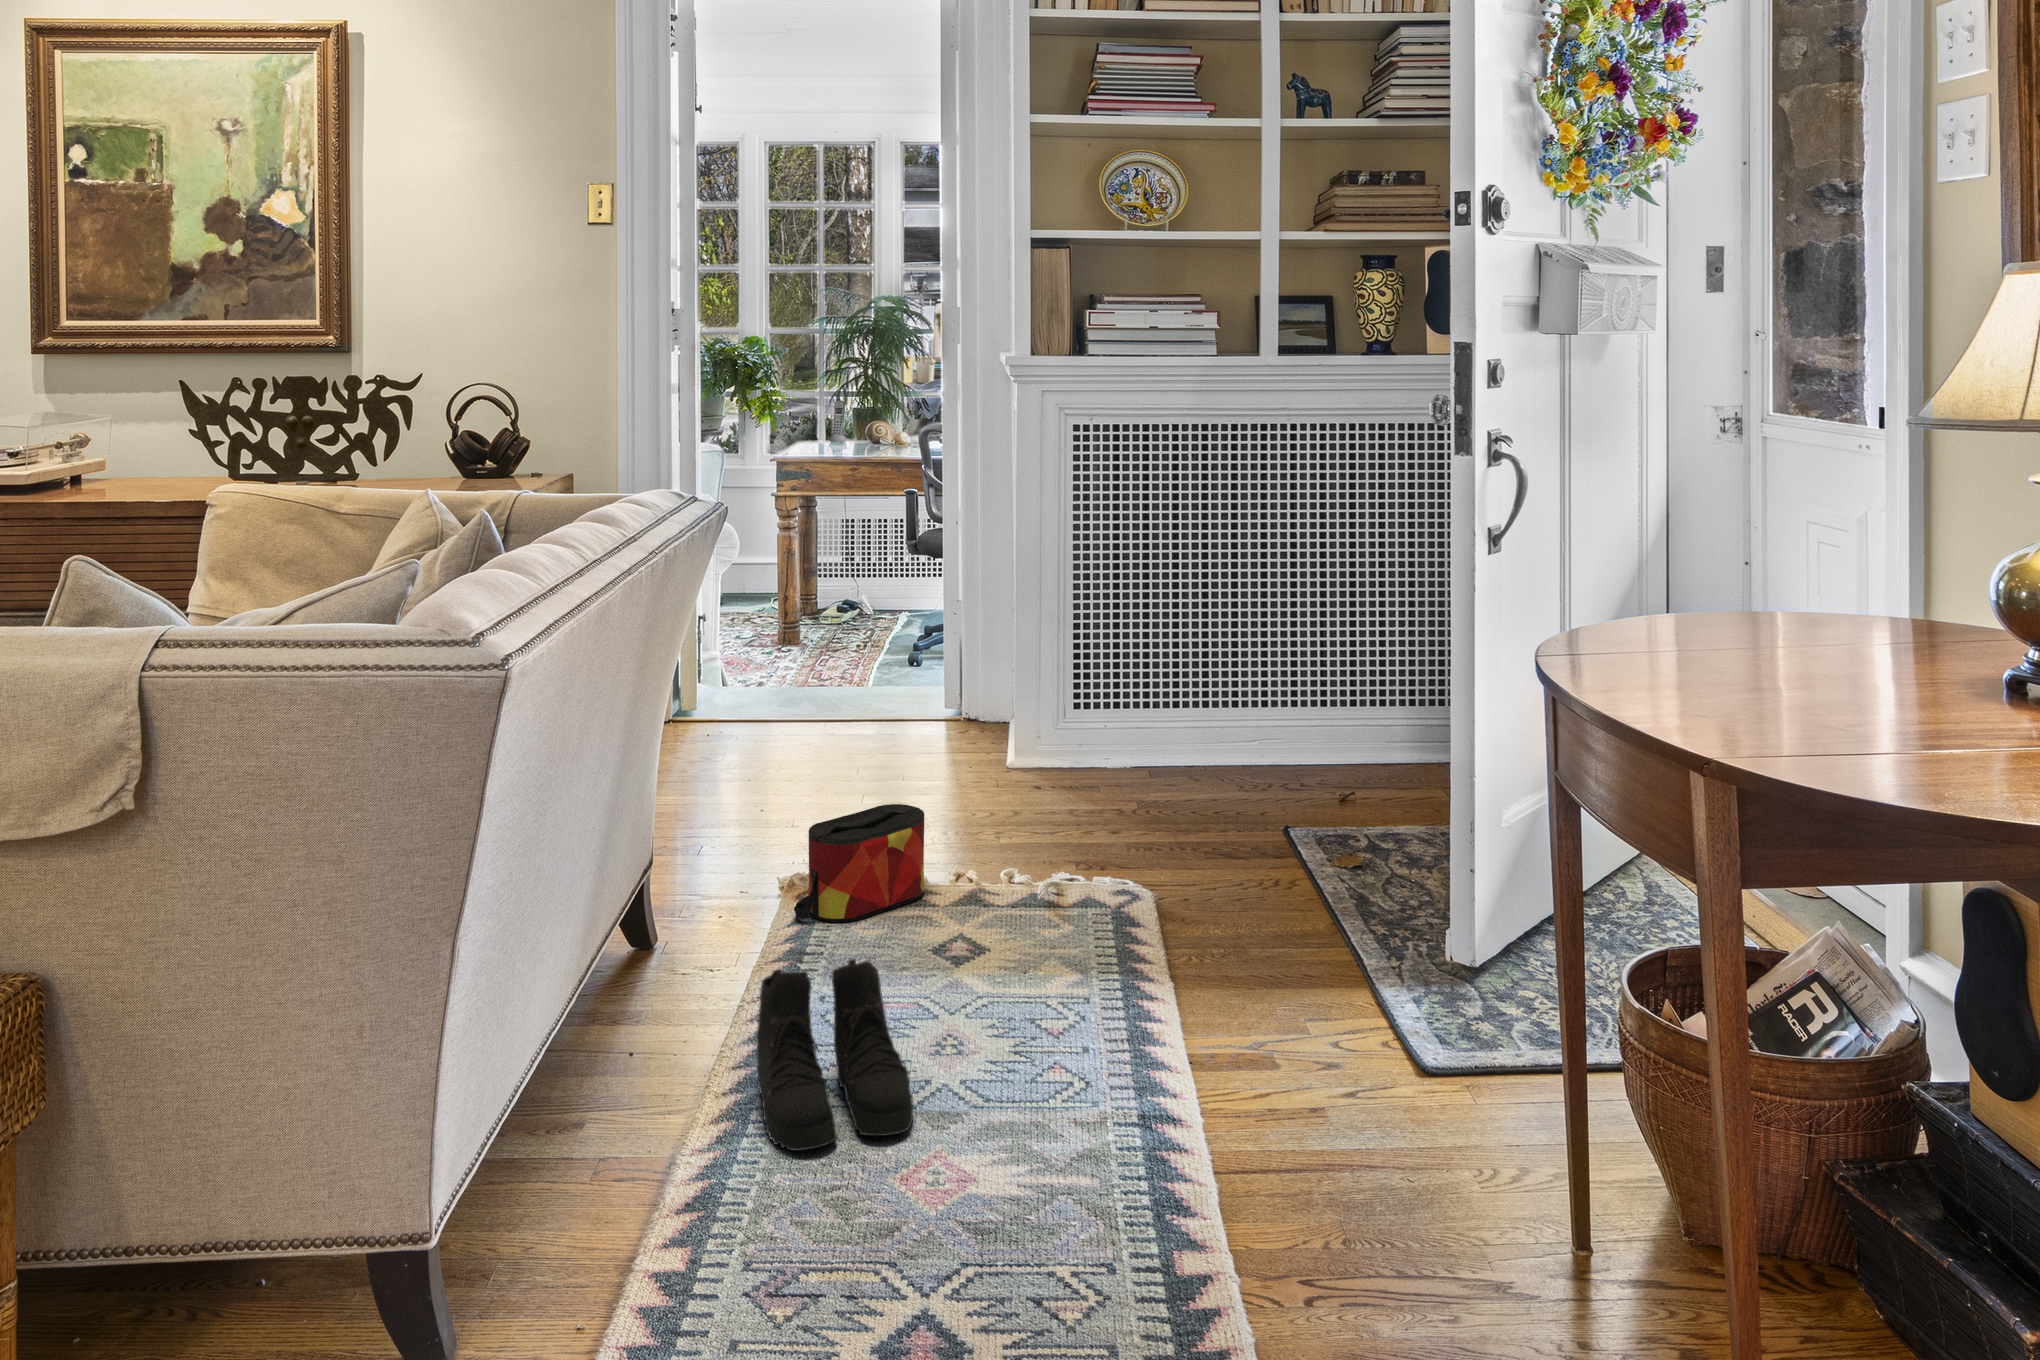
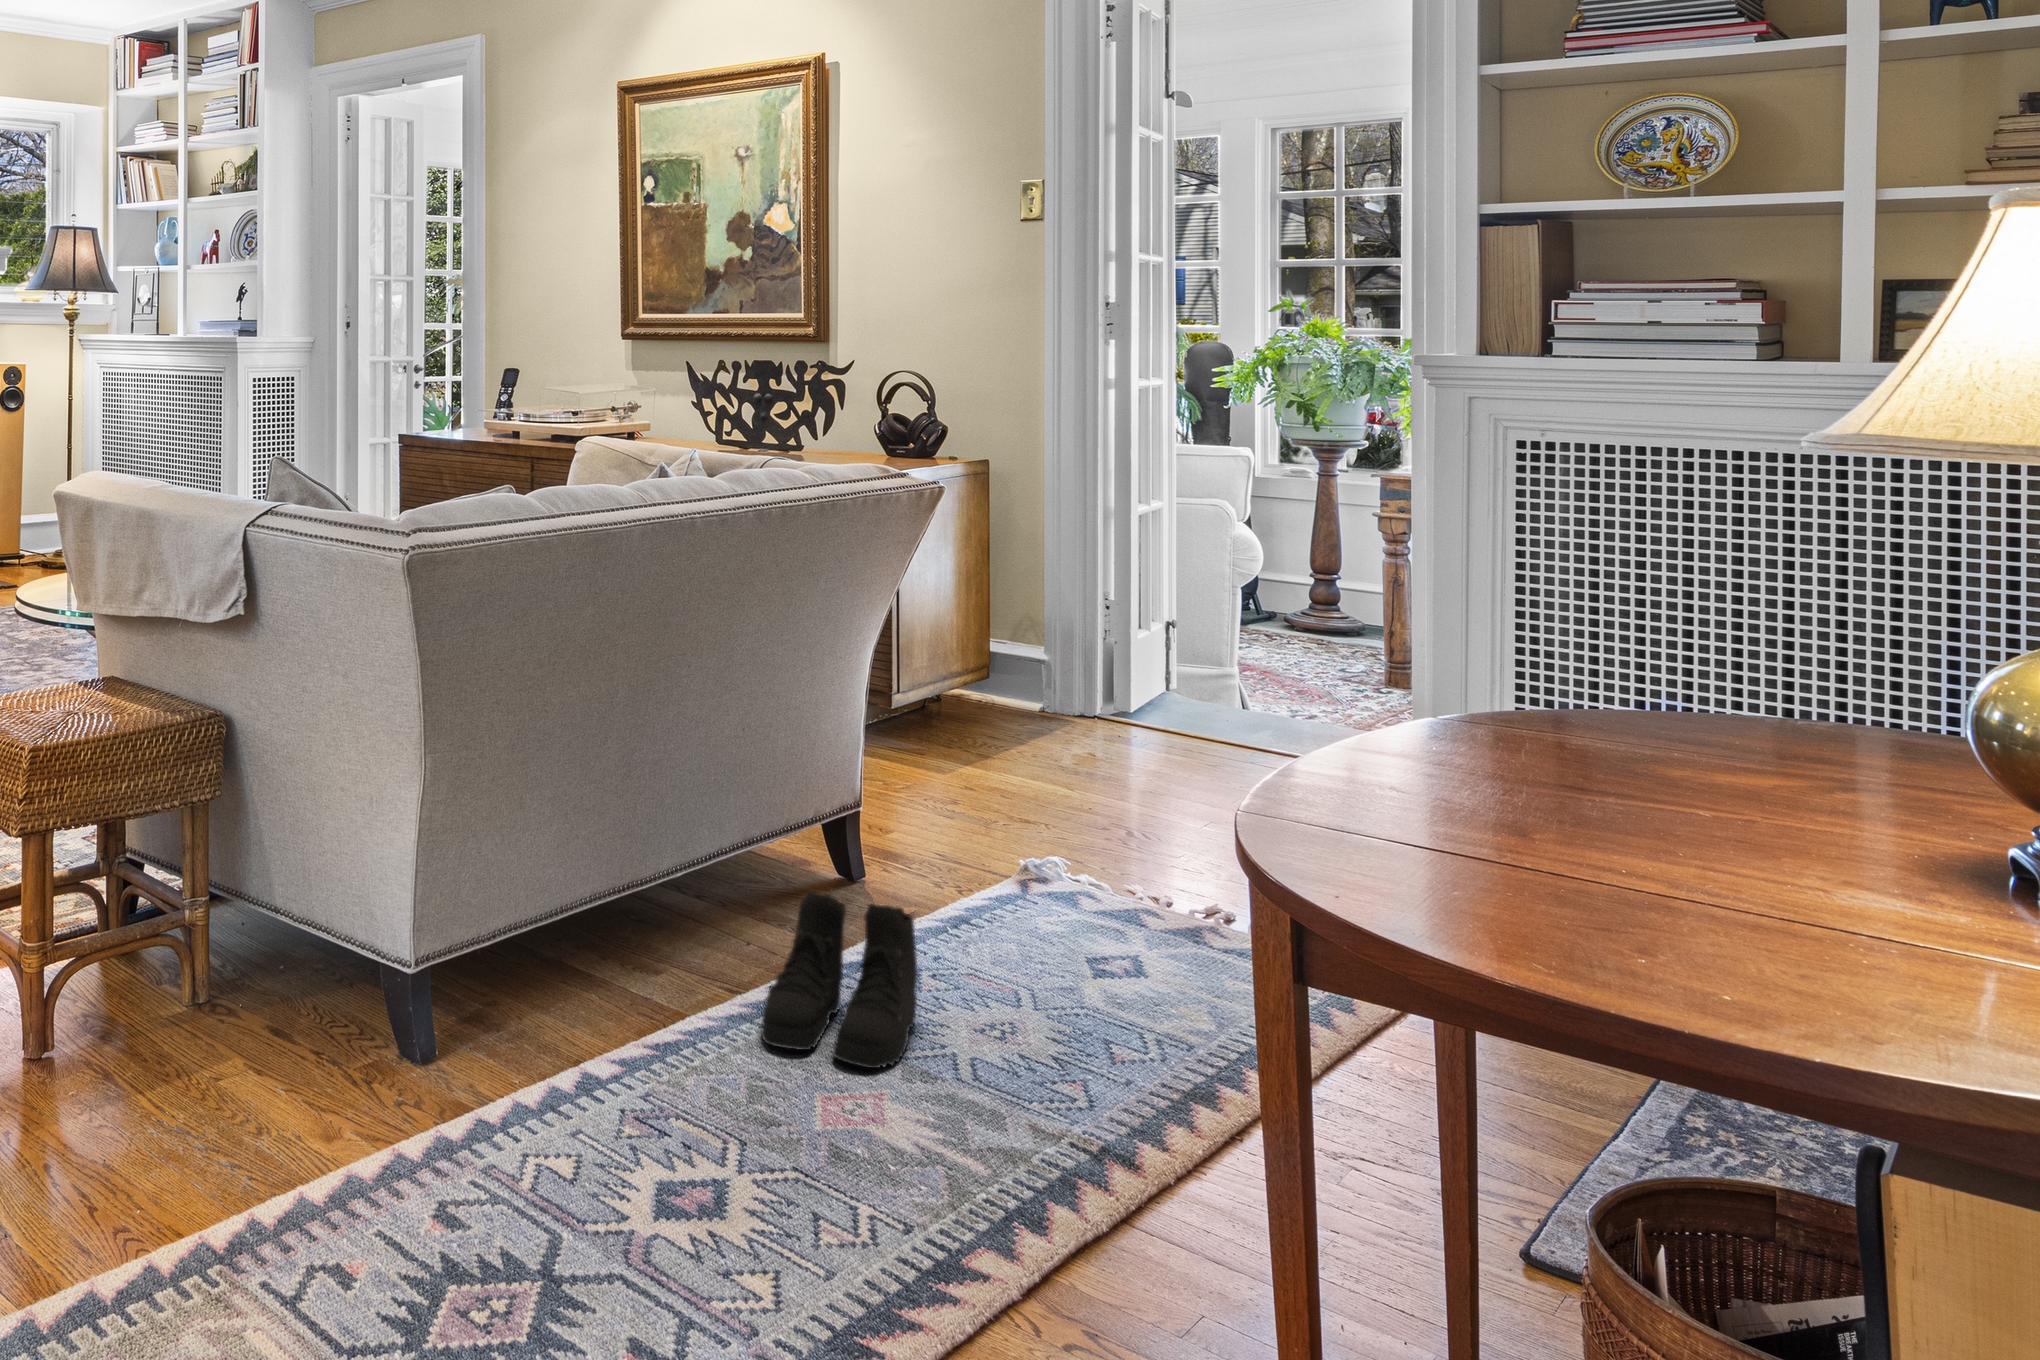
bag: present [794,804,925,922] -> none [1001,809,1168,917]

